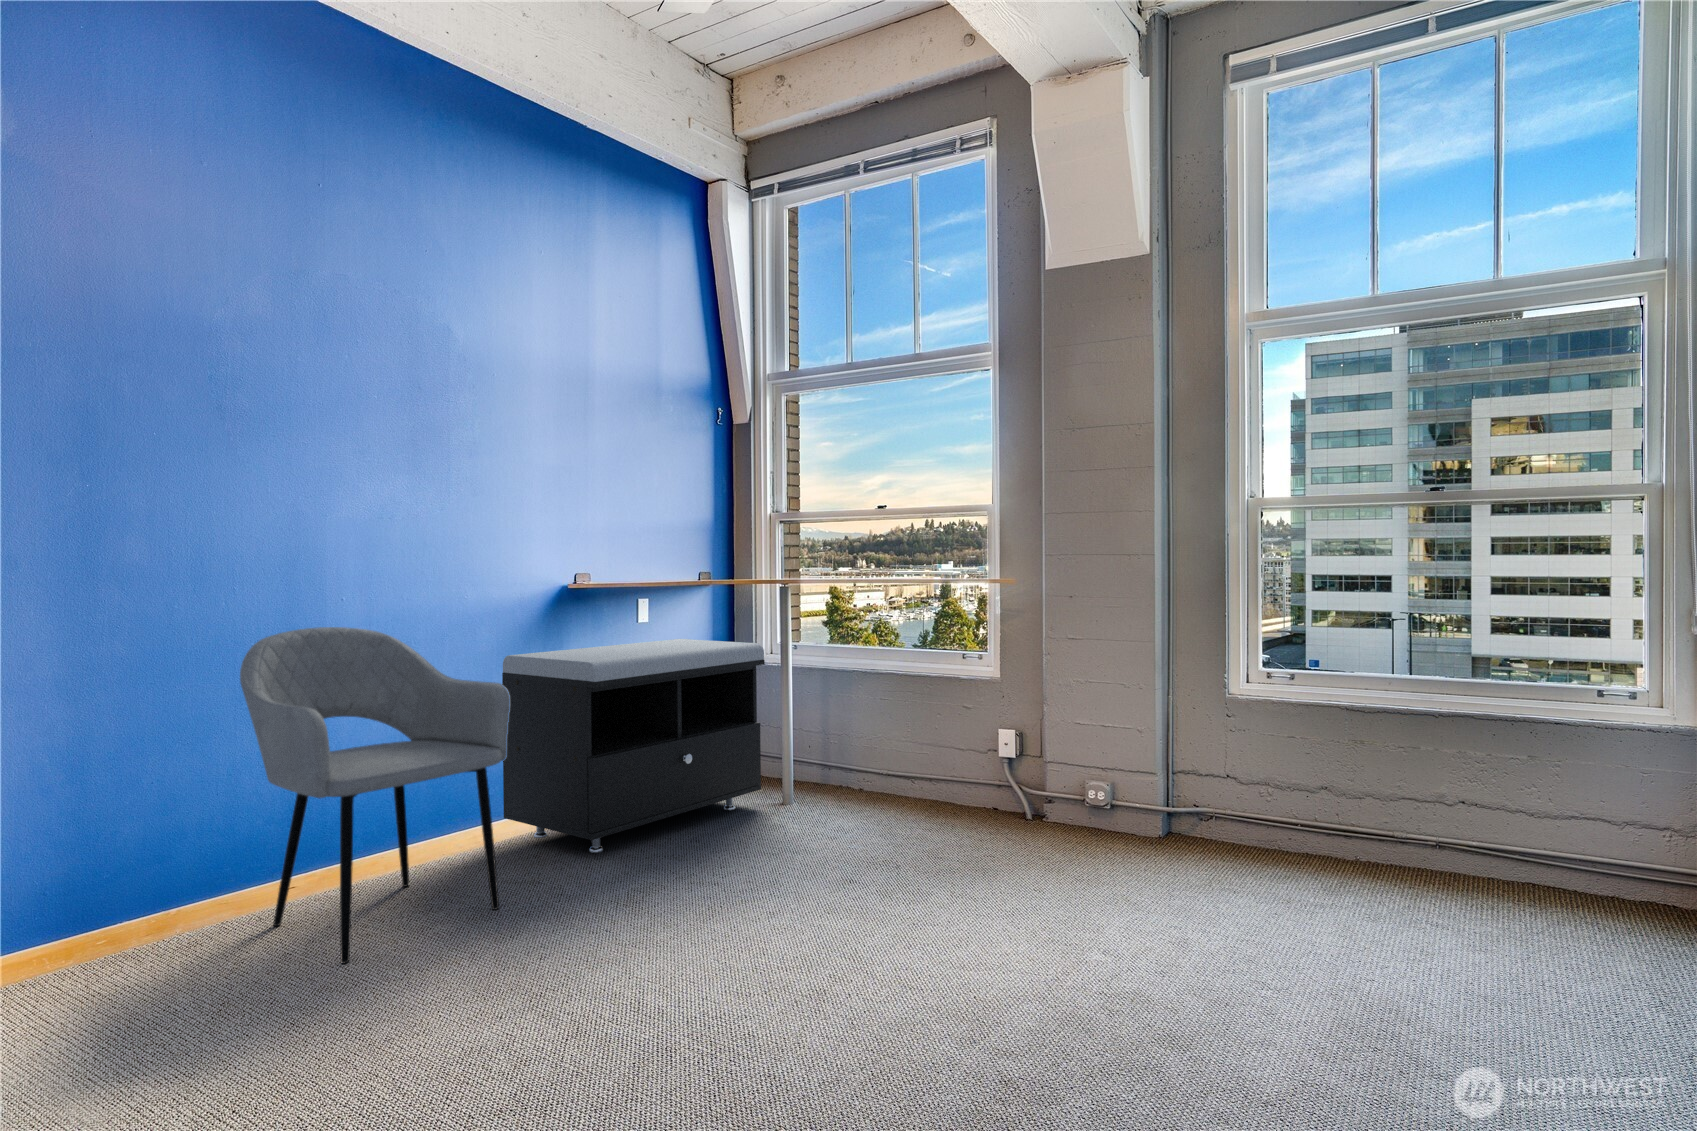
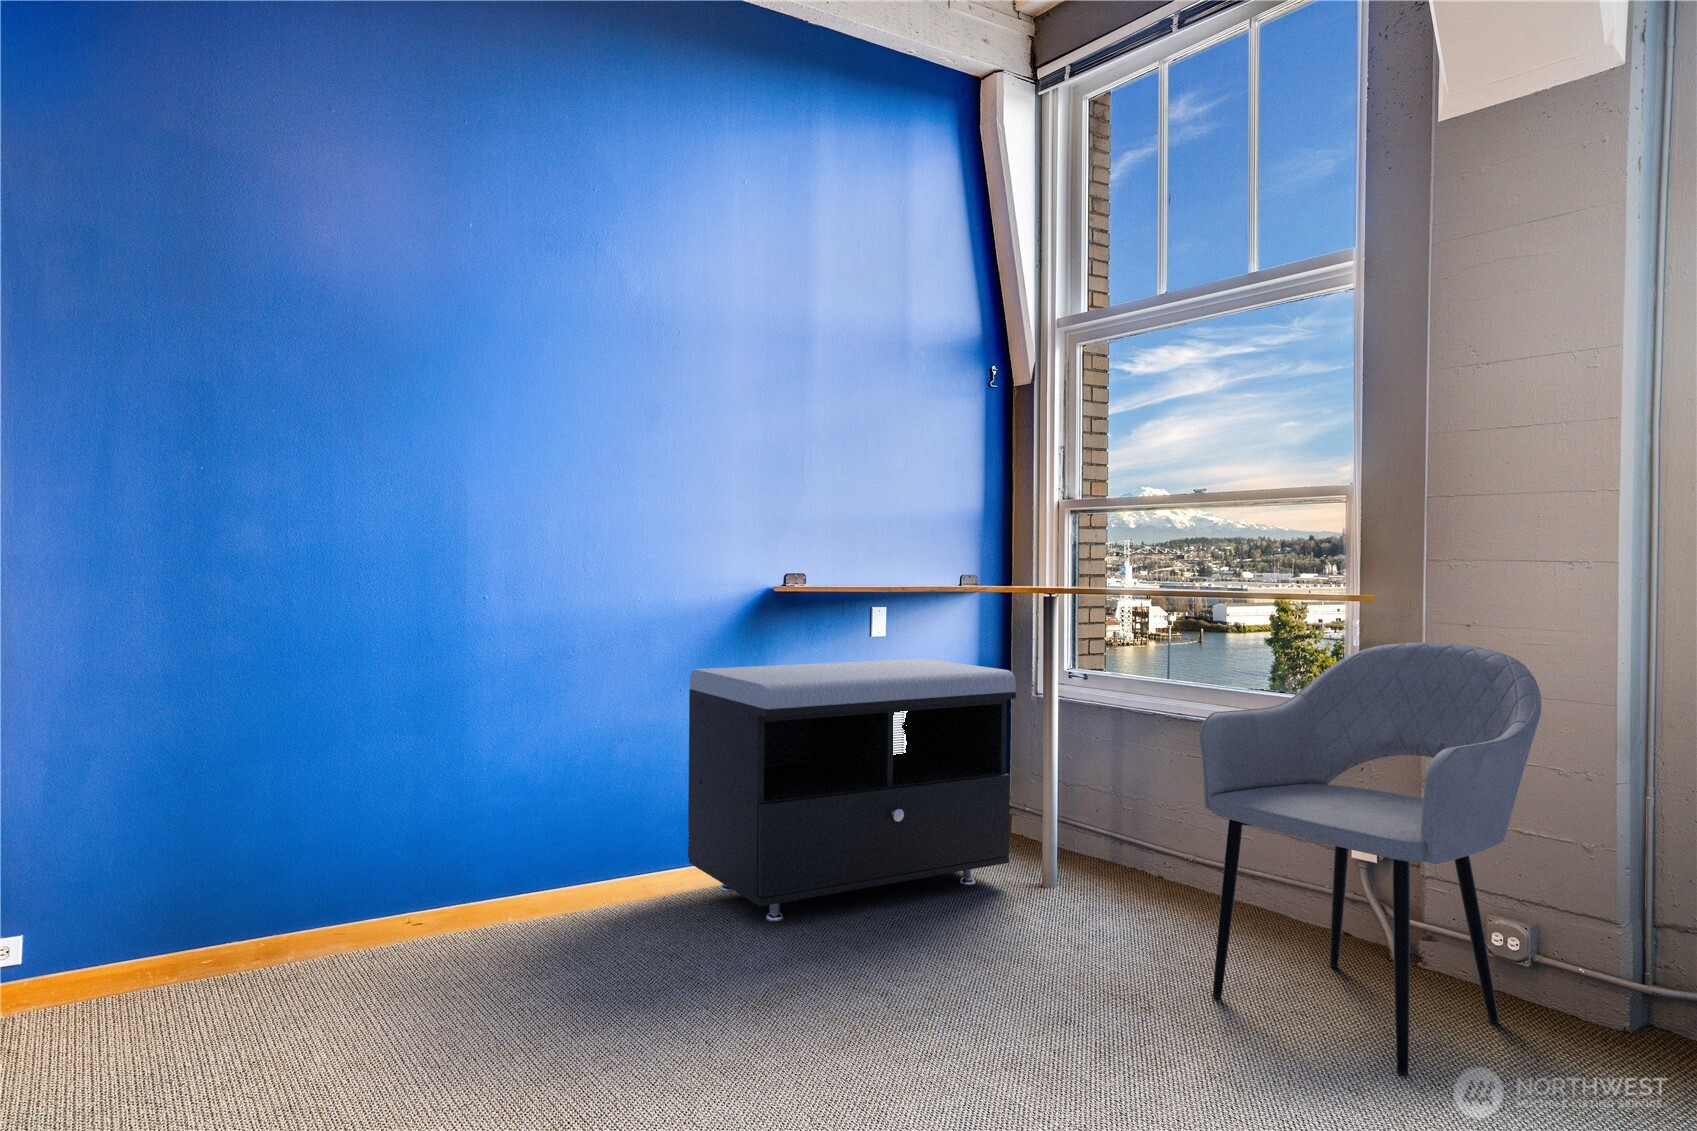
armchair: present [240,627,510,964] -> present [1200,642,1541,1076]

